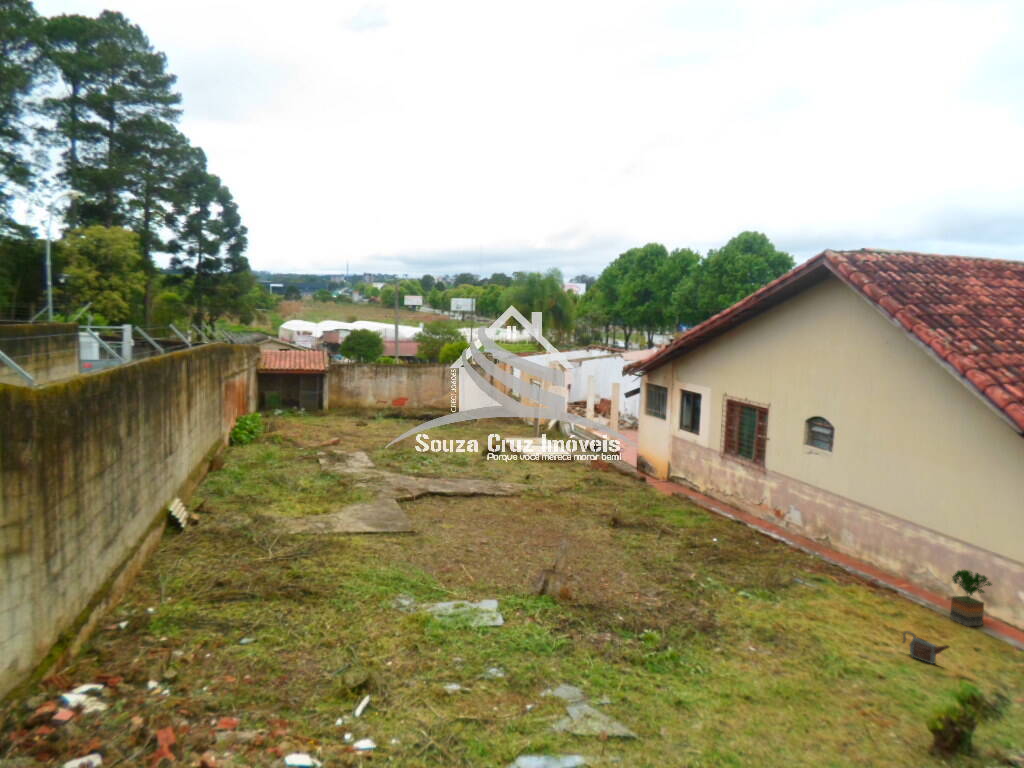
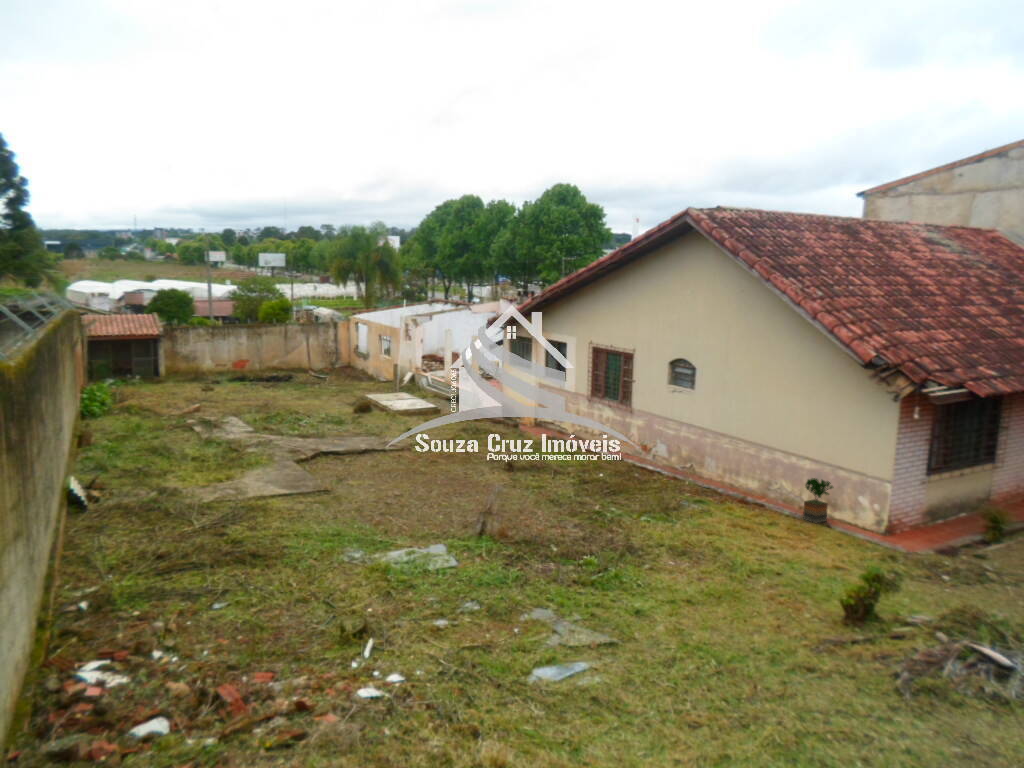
watering can: present [903,631,950,664] -> none [781,529,818,553]

